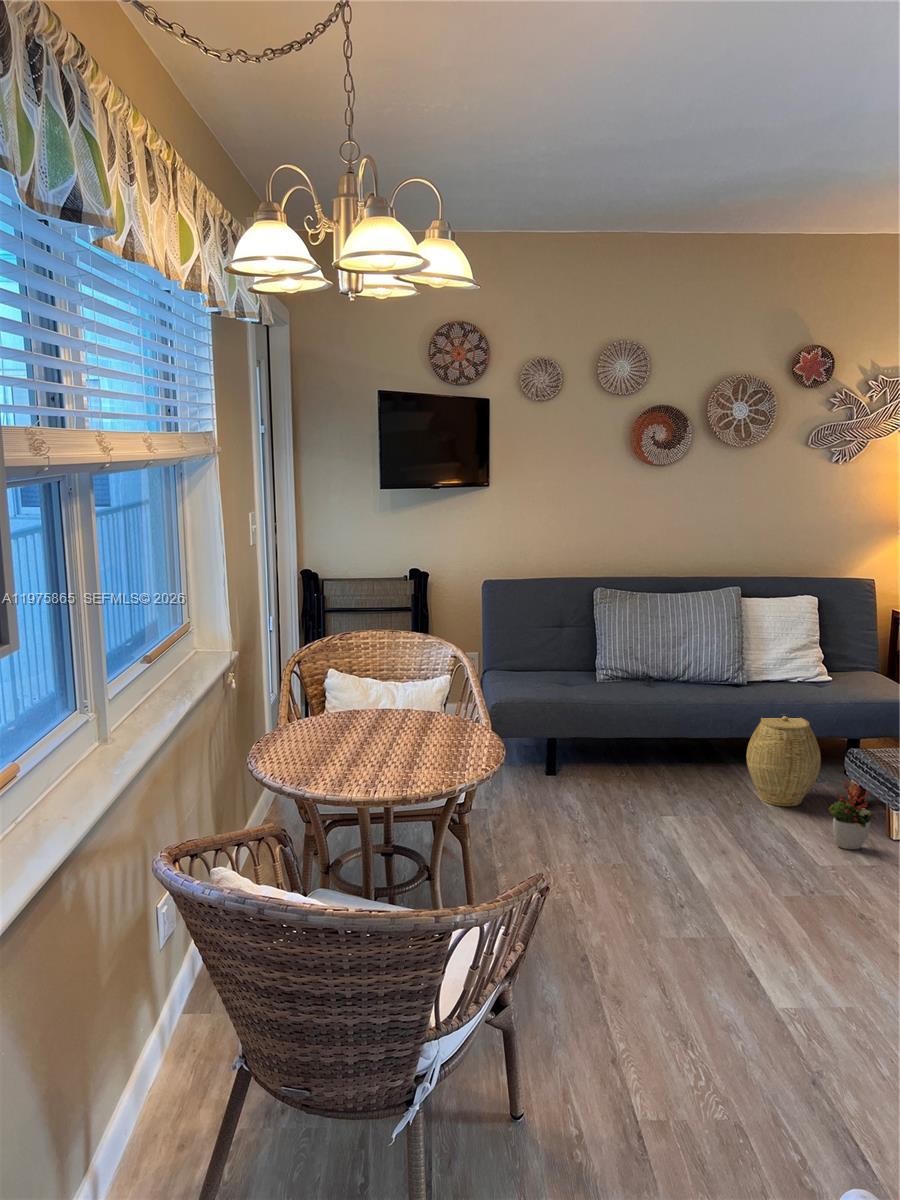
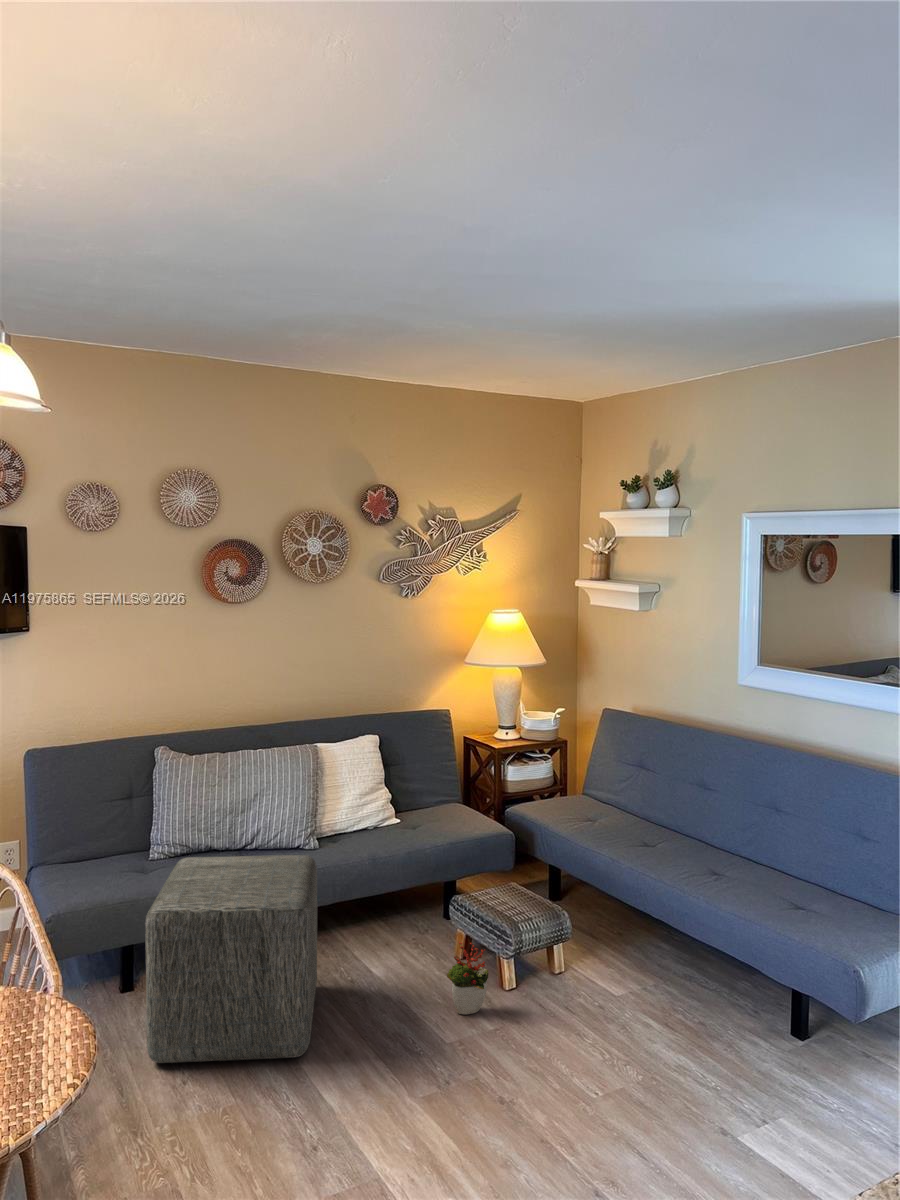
ottoman: none [559,676,713,846] -> present [145,855,317,1063]
woven basket: present [746,716,821,806] -> none [351,869,426,971]

